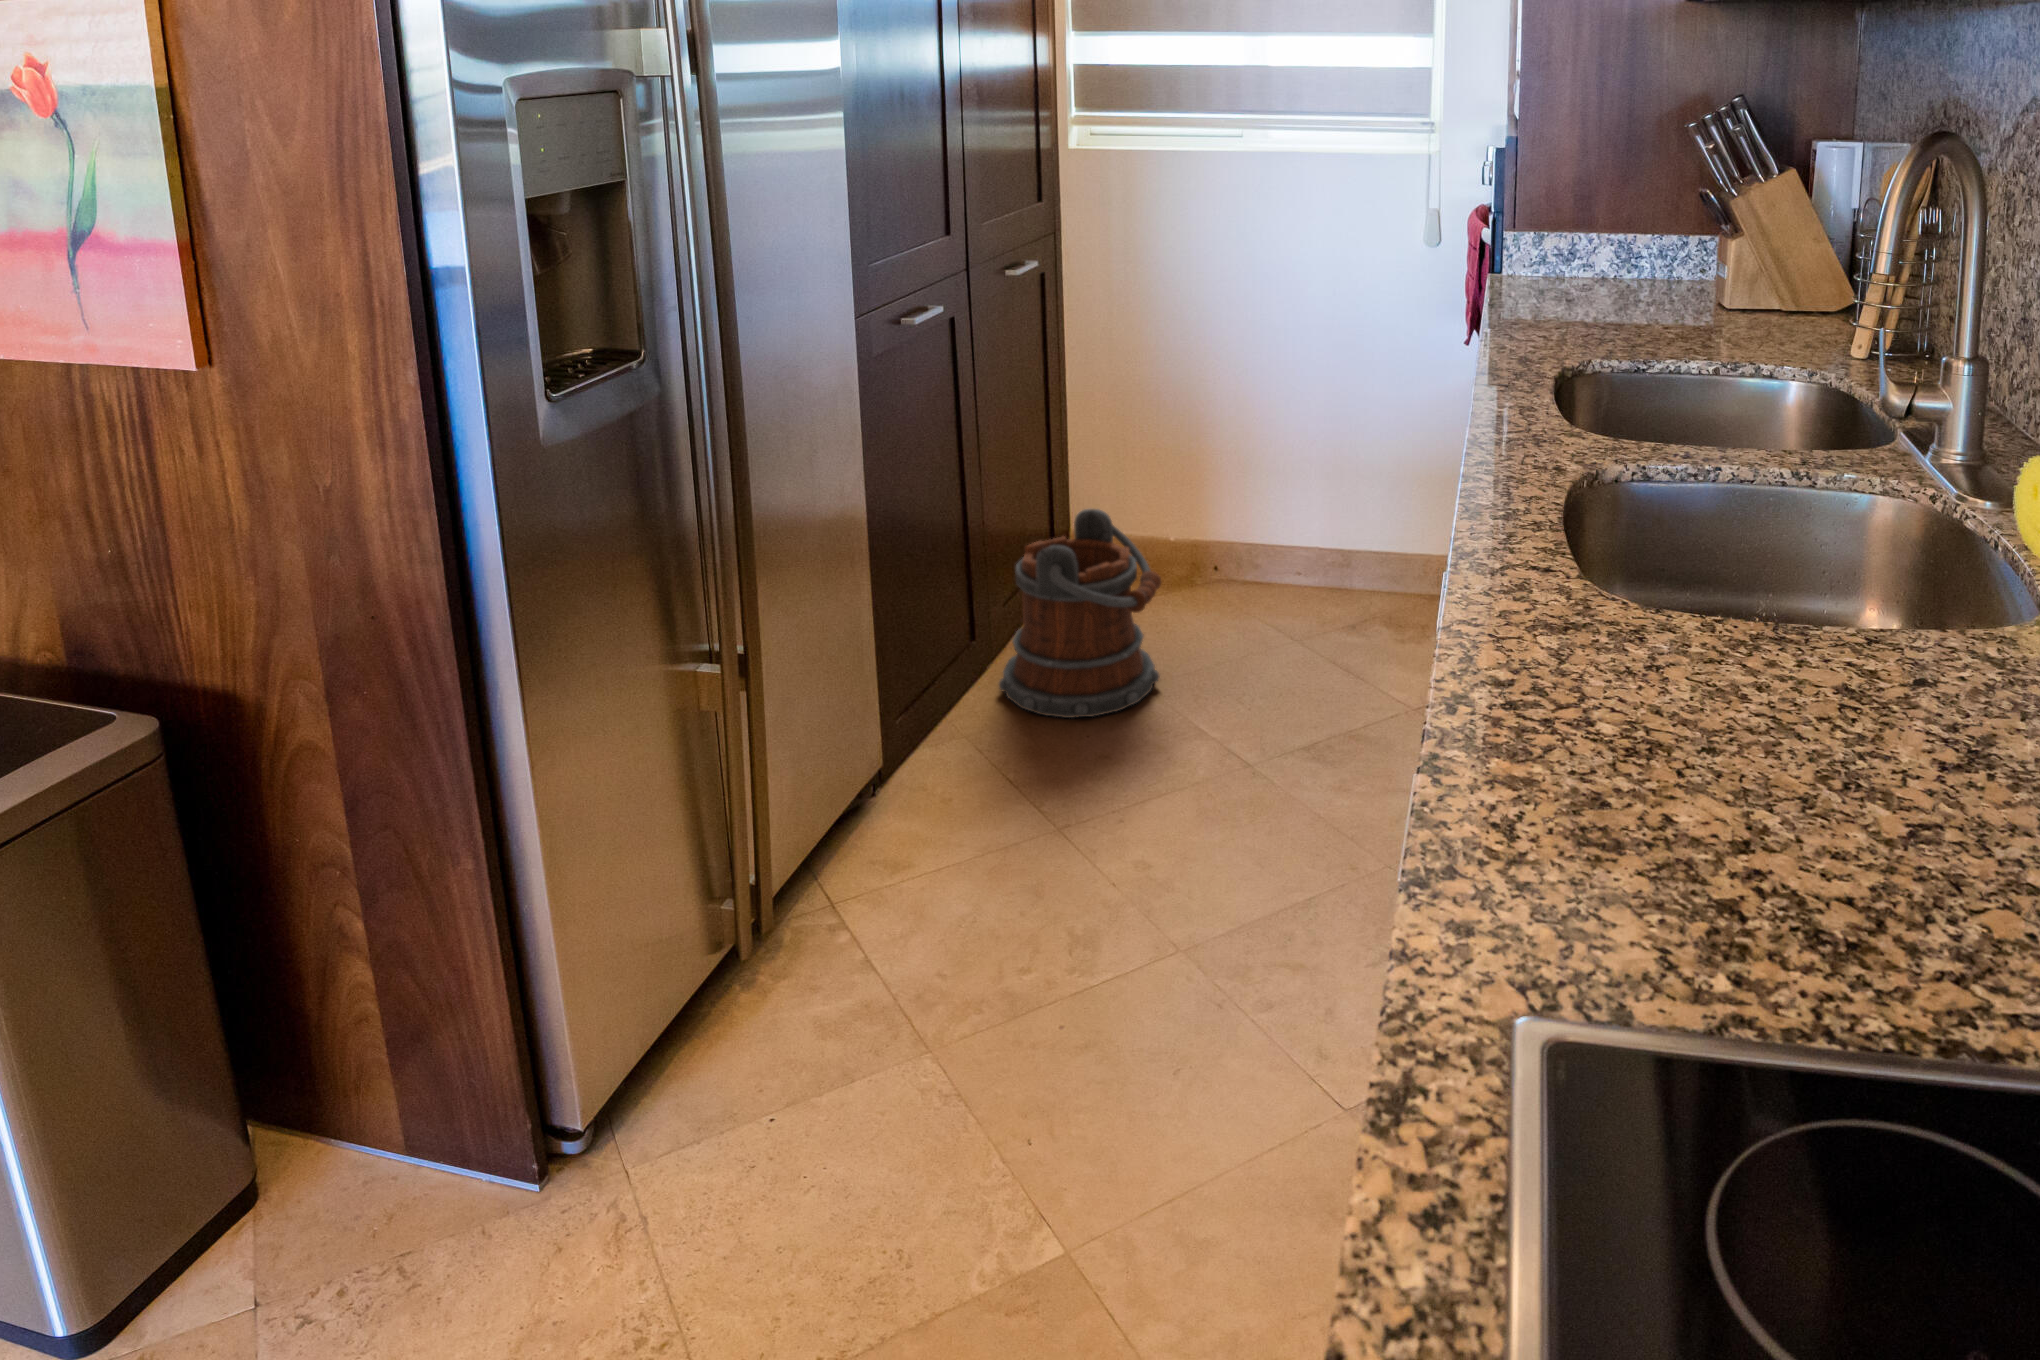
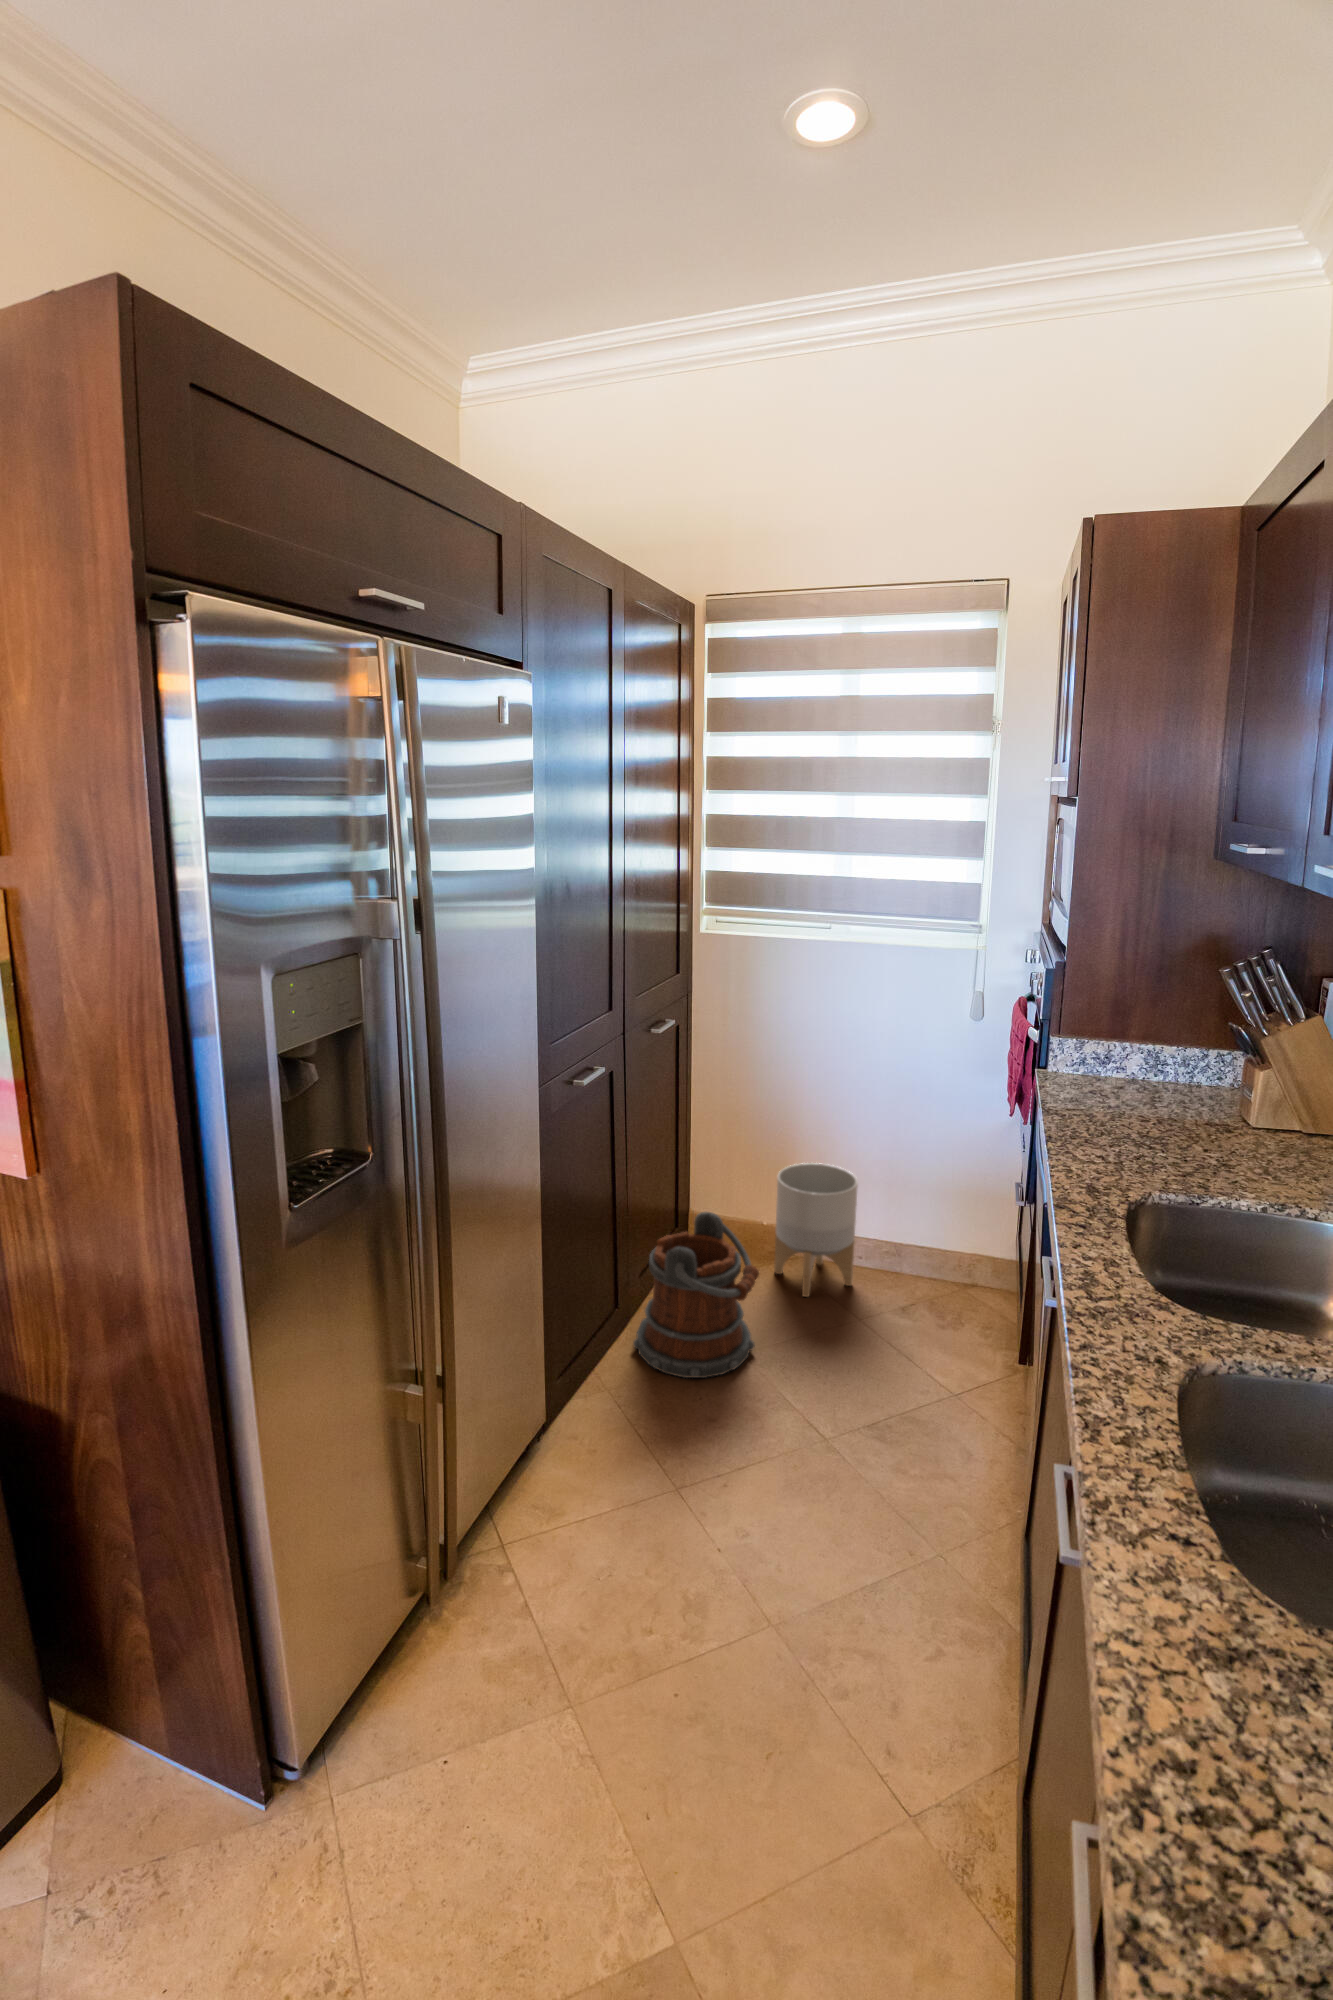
planter: none [1184,454,1288,624] -> present [774,1163,858,1297]

